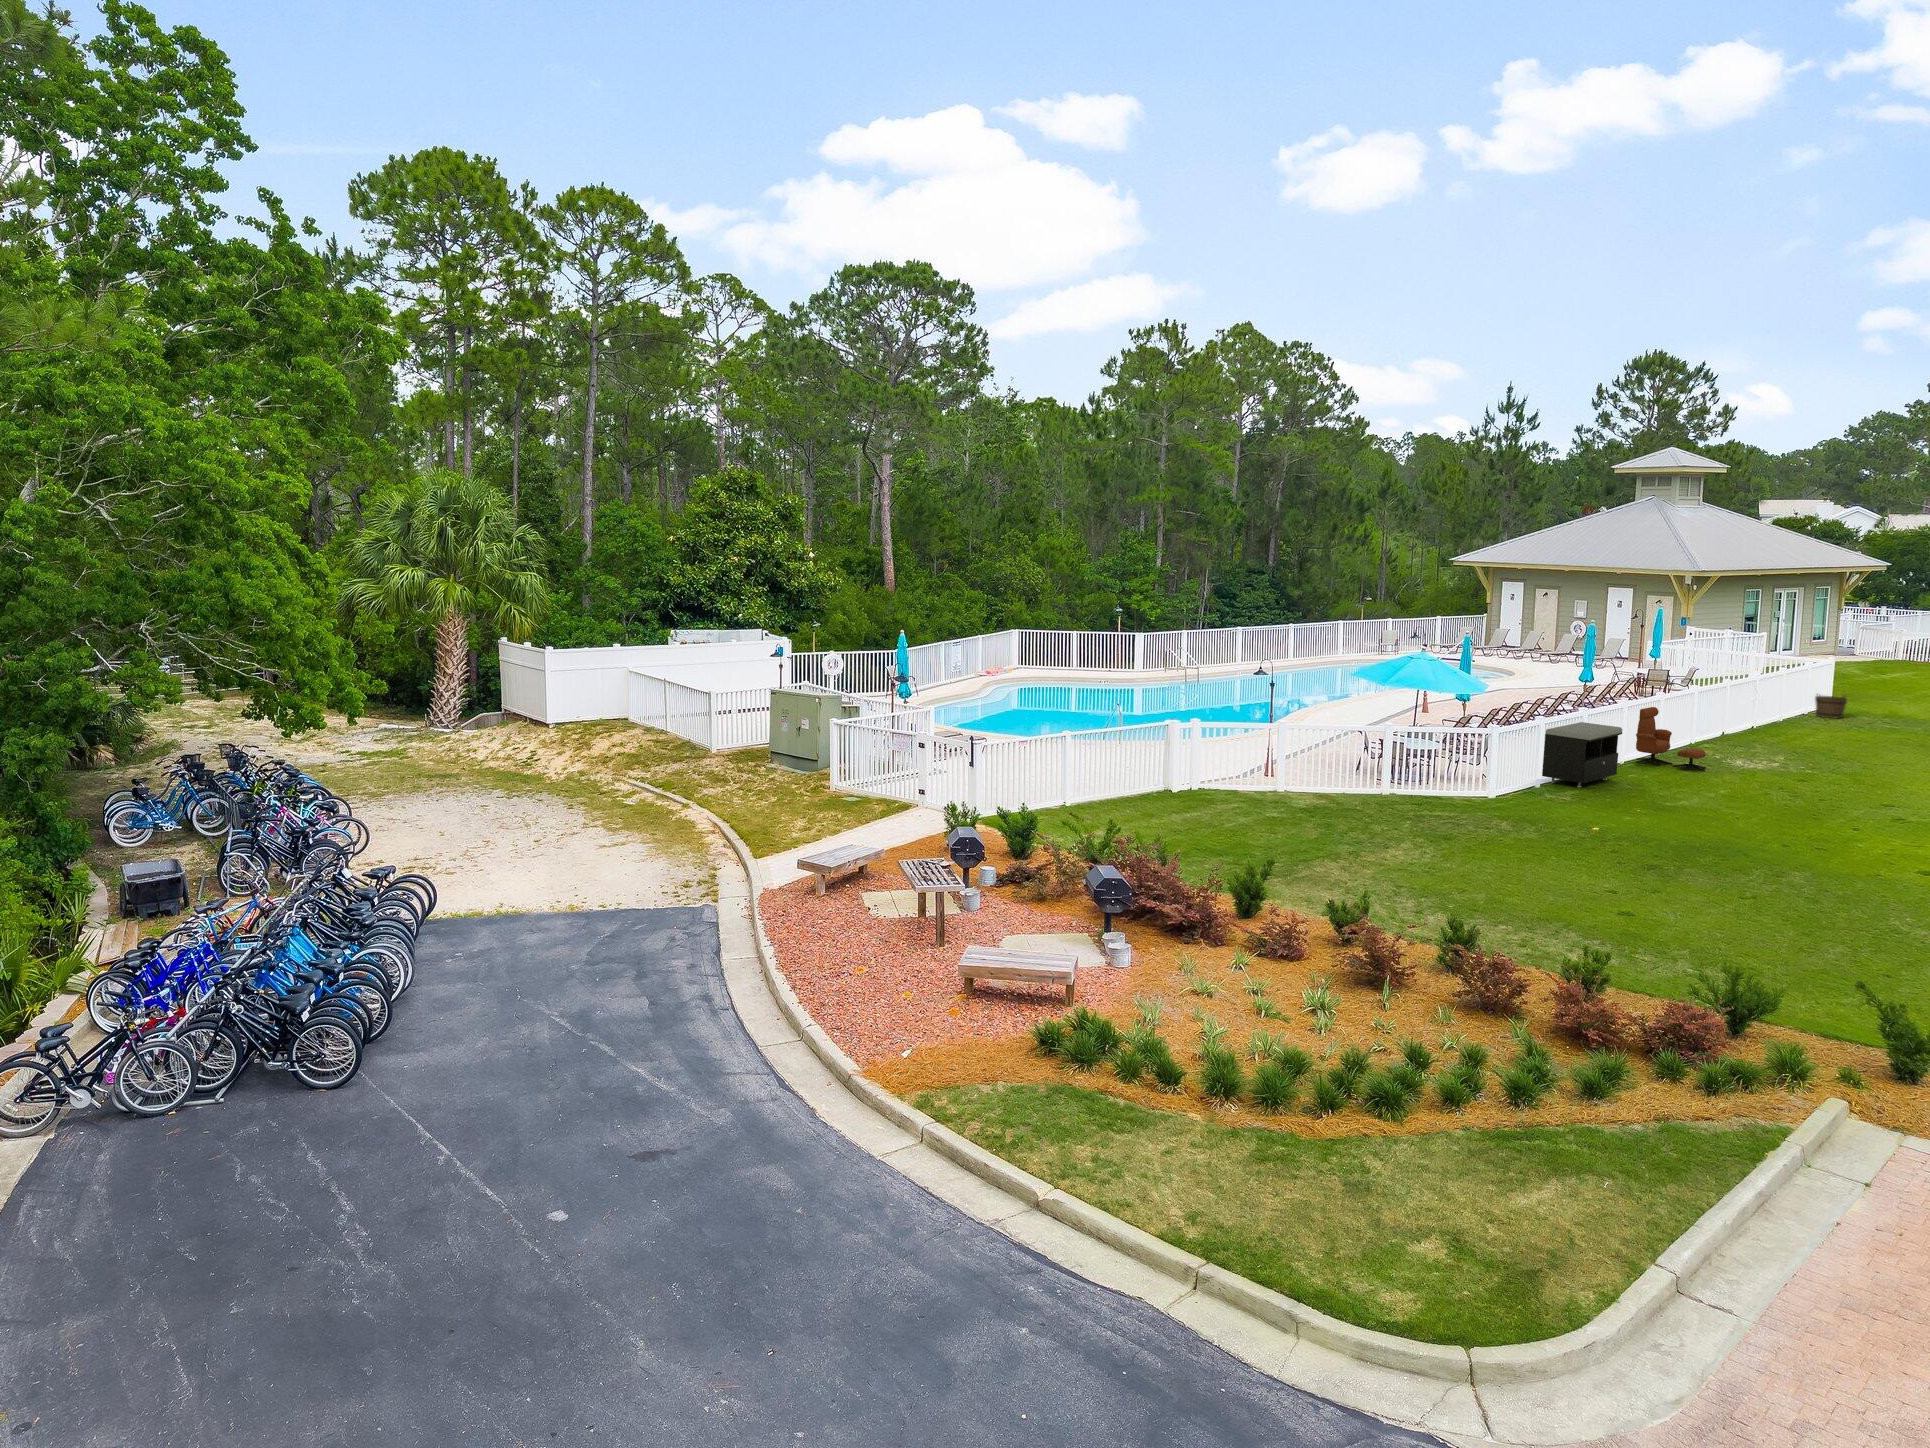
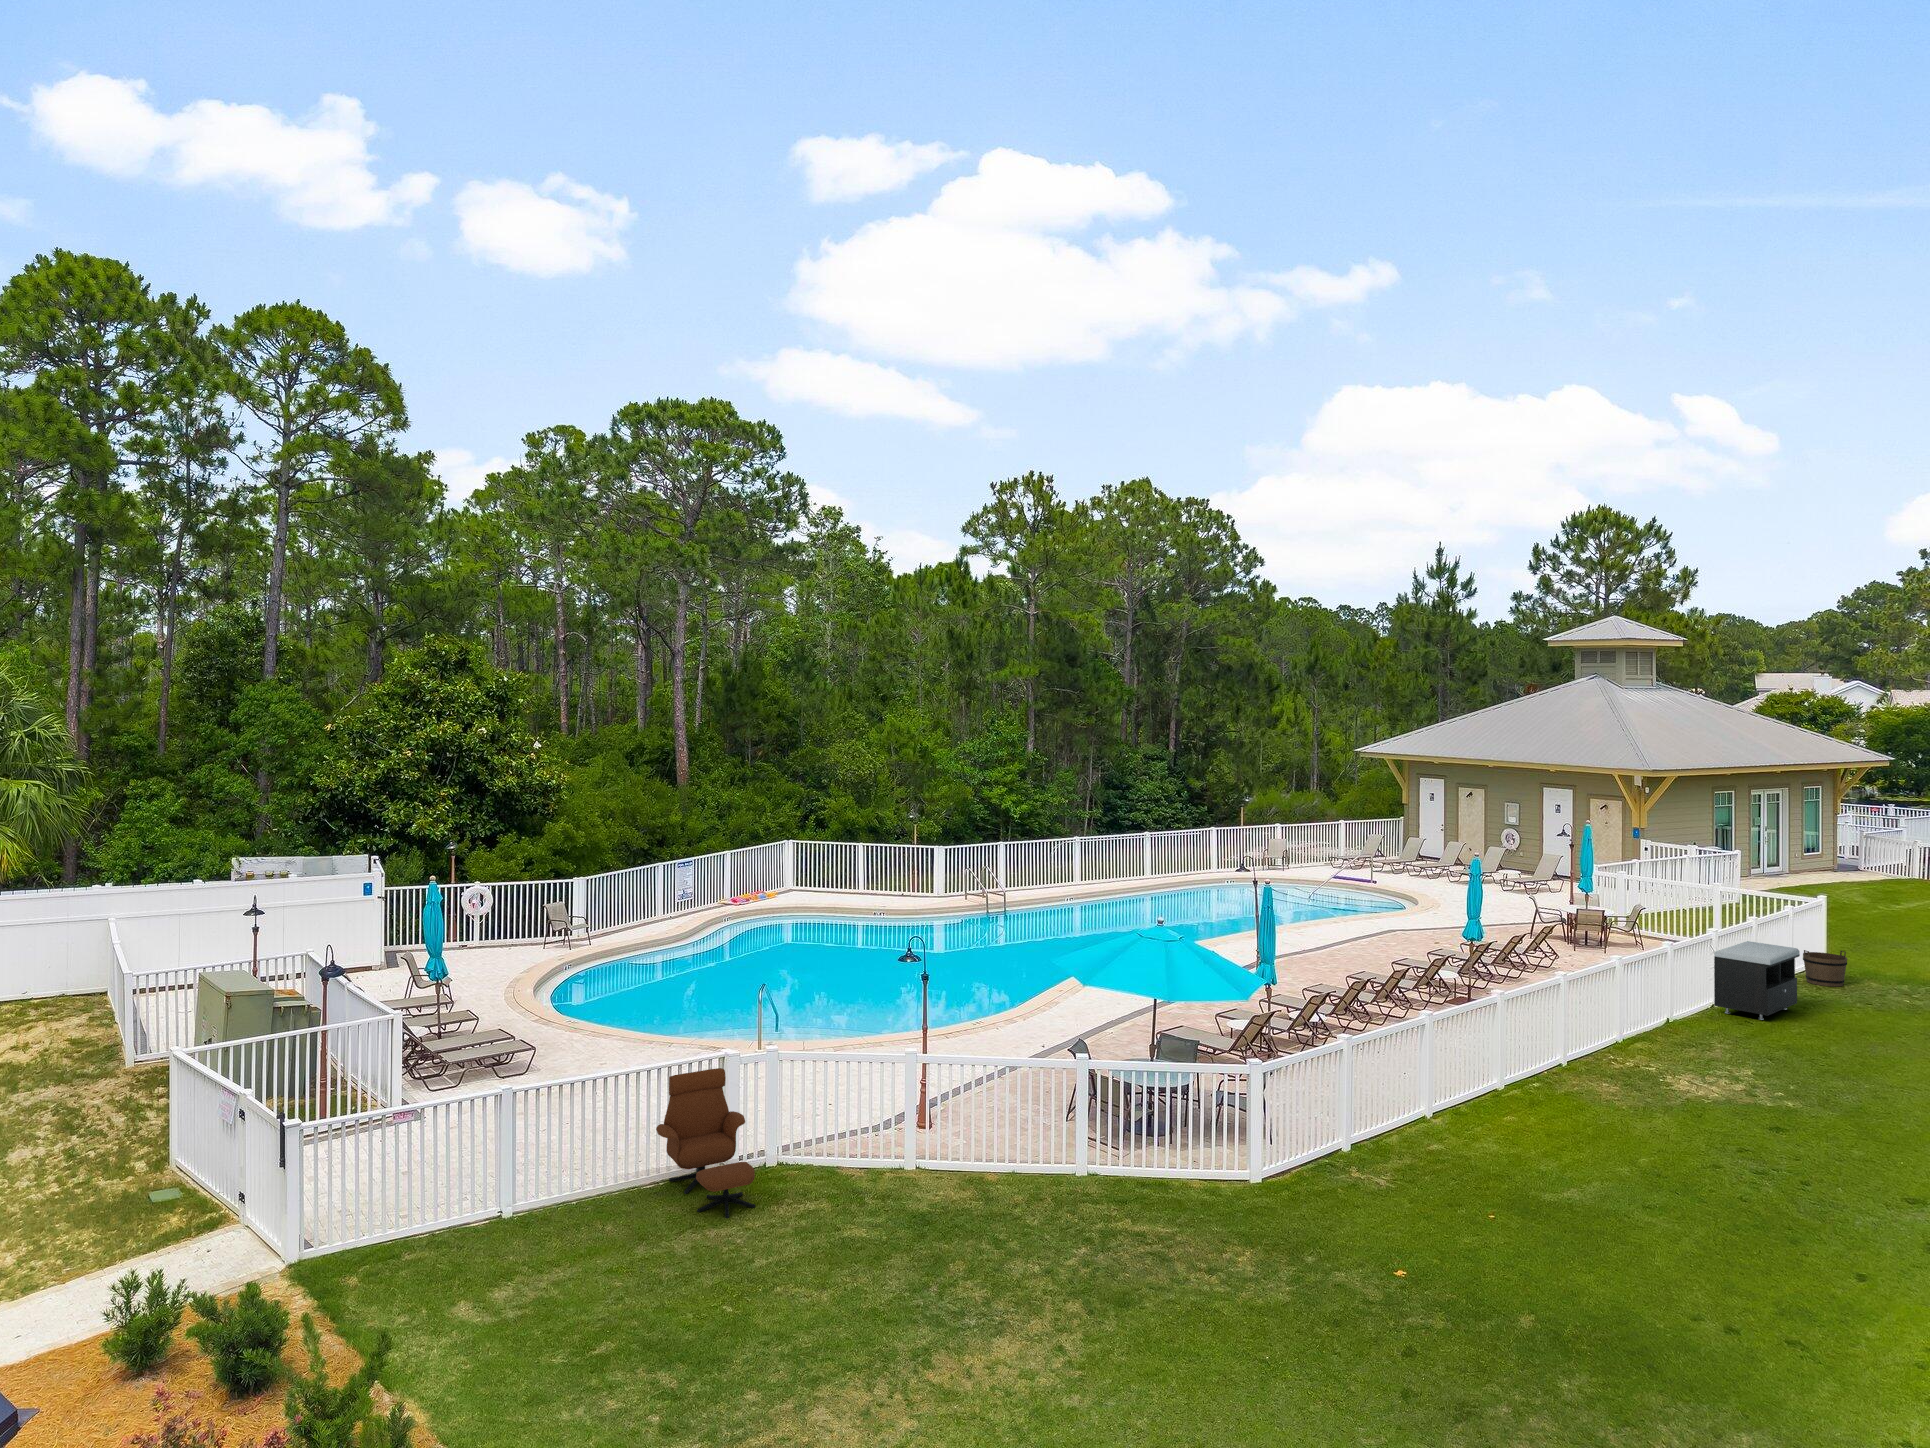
lounge chair: present [1636,707,1706,771] -> present [656,1068,755,1218]
storage bench: present [1542,722,1622,787] -> present [1714,941,1800,1020]

